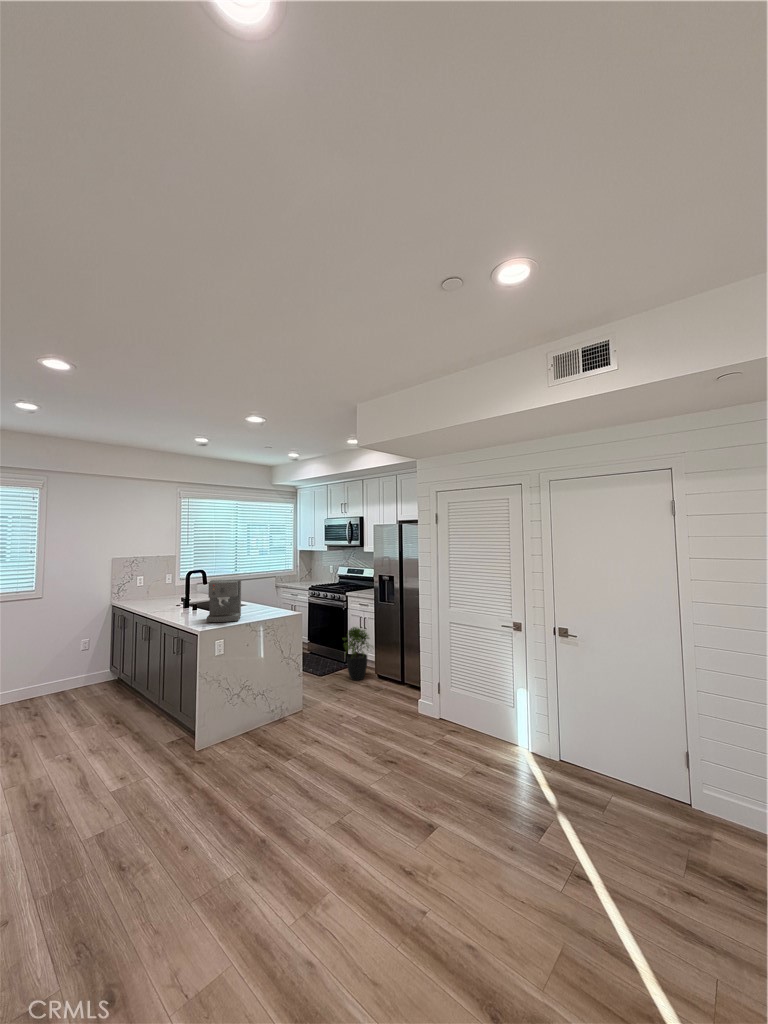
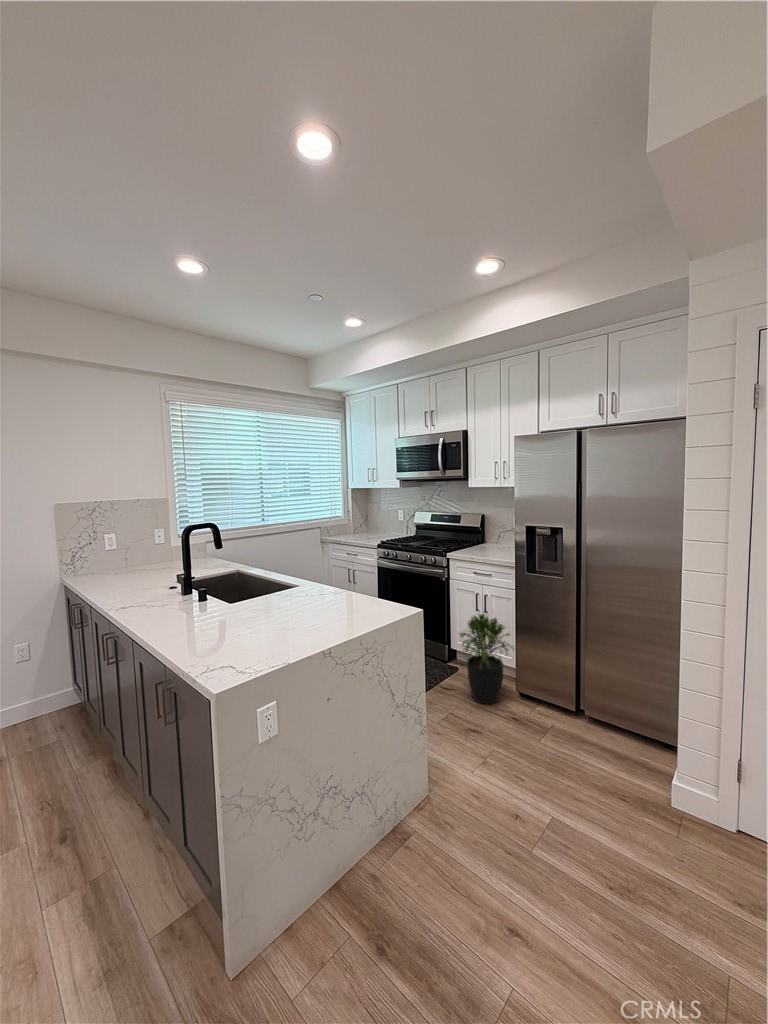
coffee maker: present [207,579,241,623] -> none [232,542,305,650]

